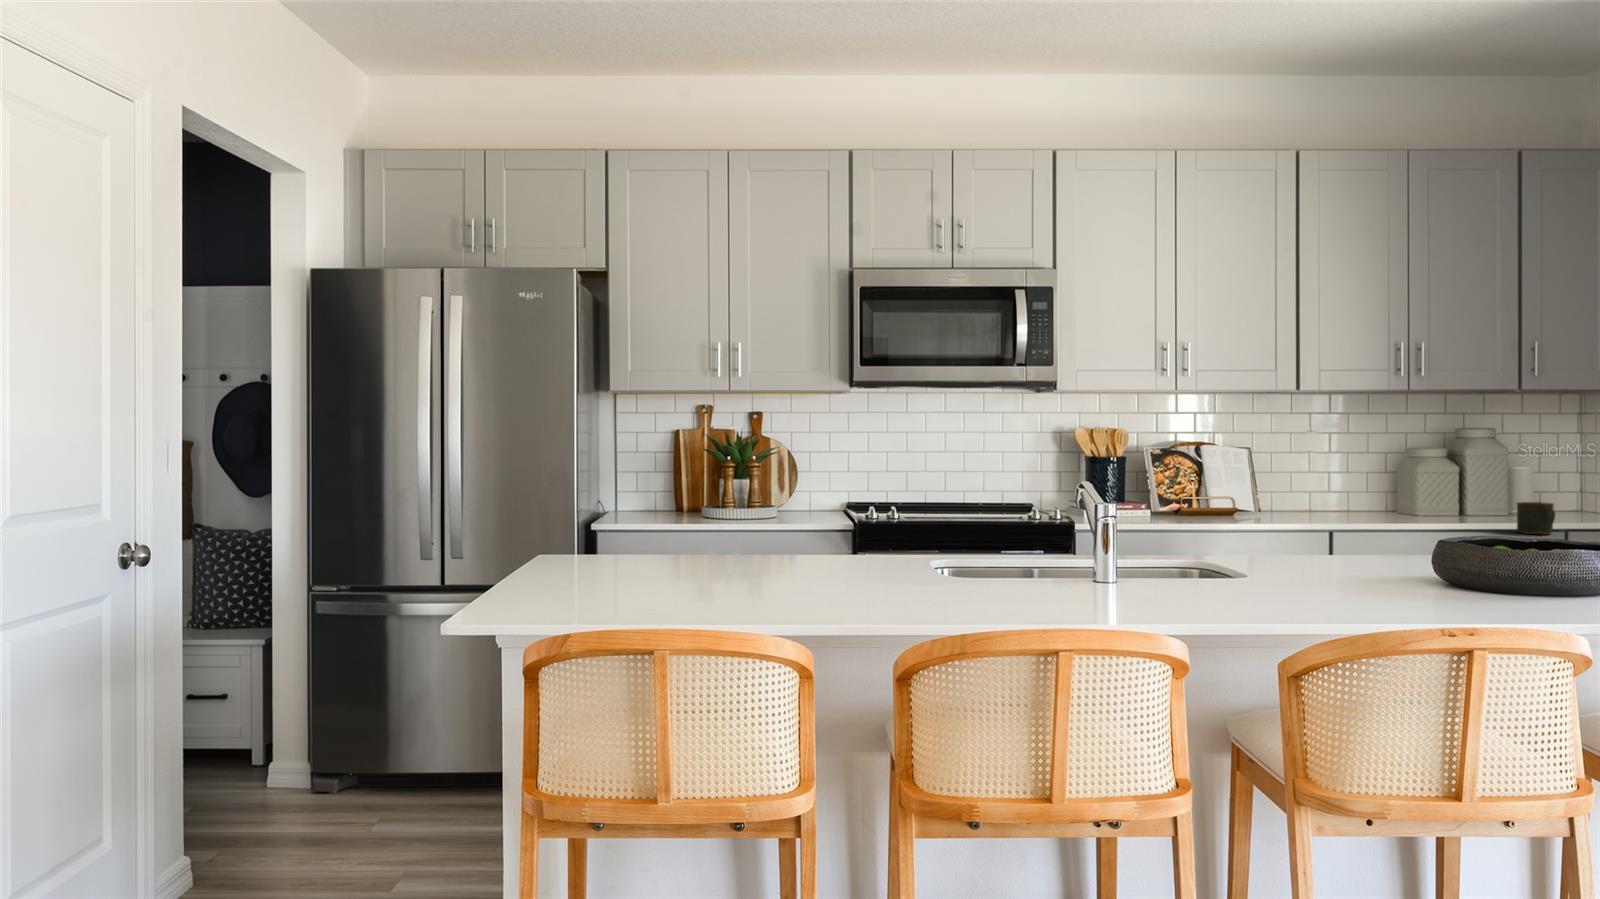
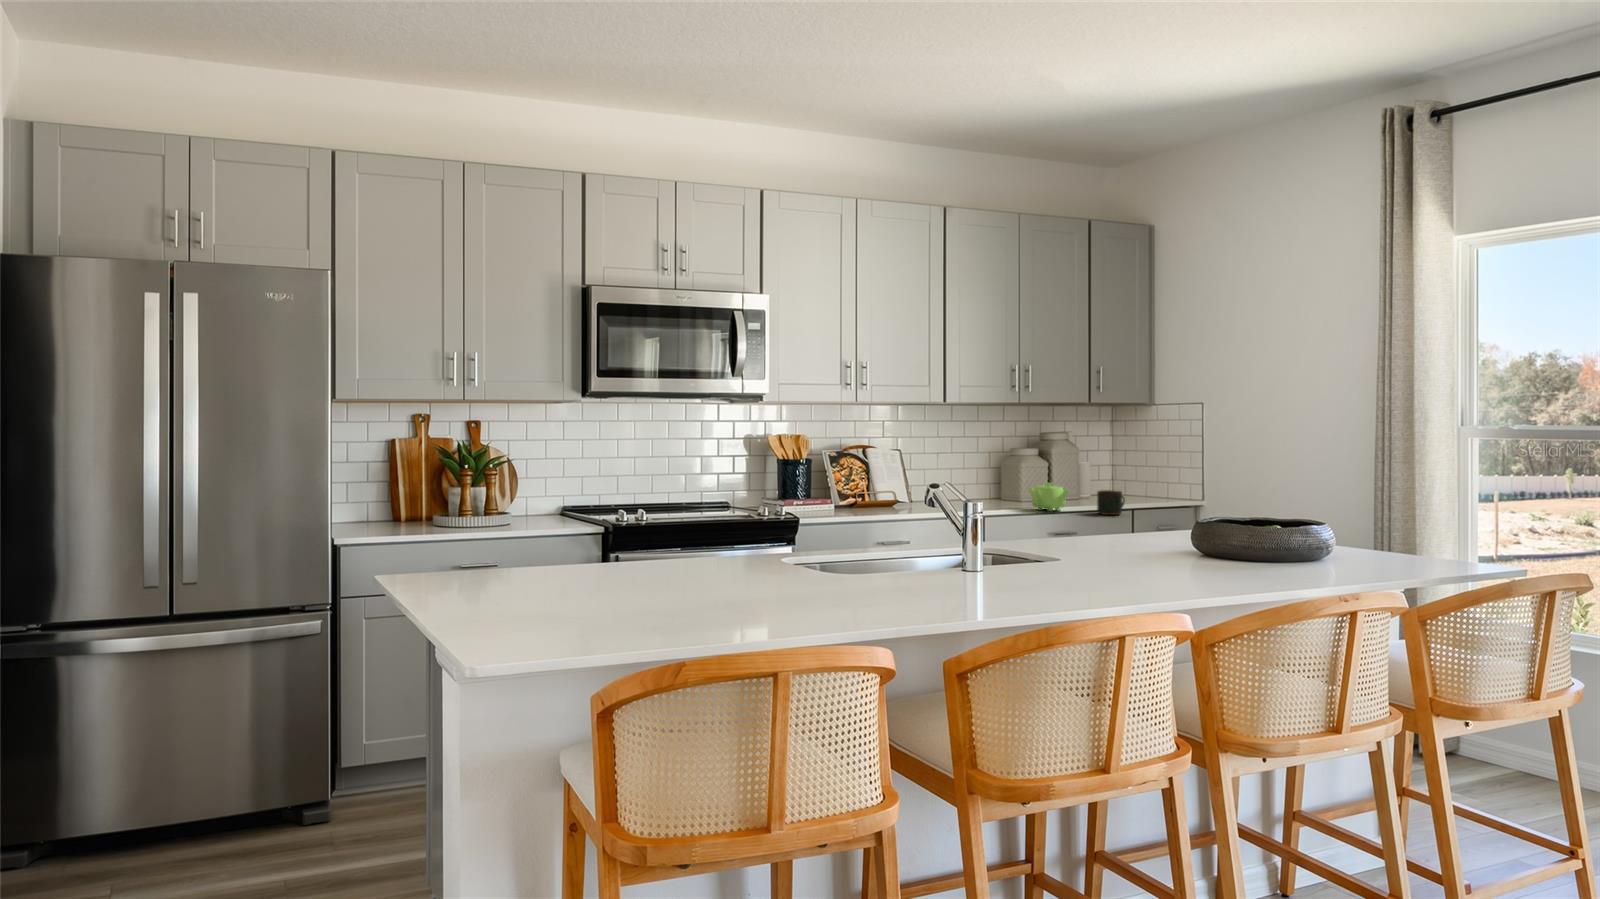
teapot: none [1419,491,1475,527] -> present [1029,483,1069,511]

